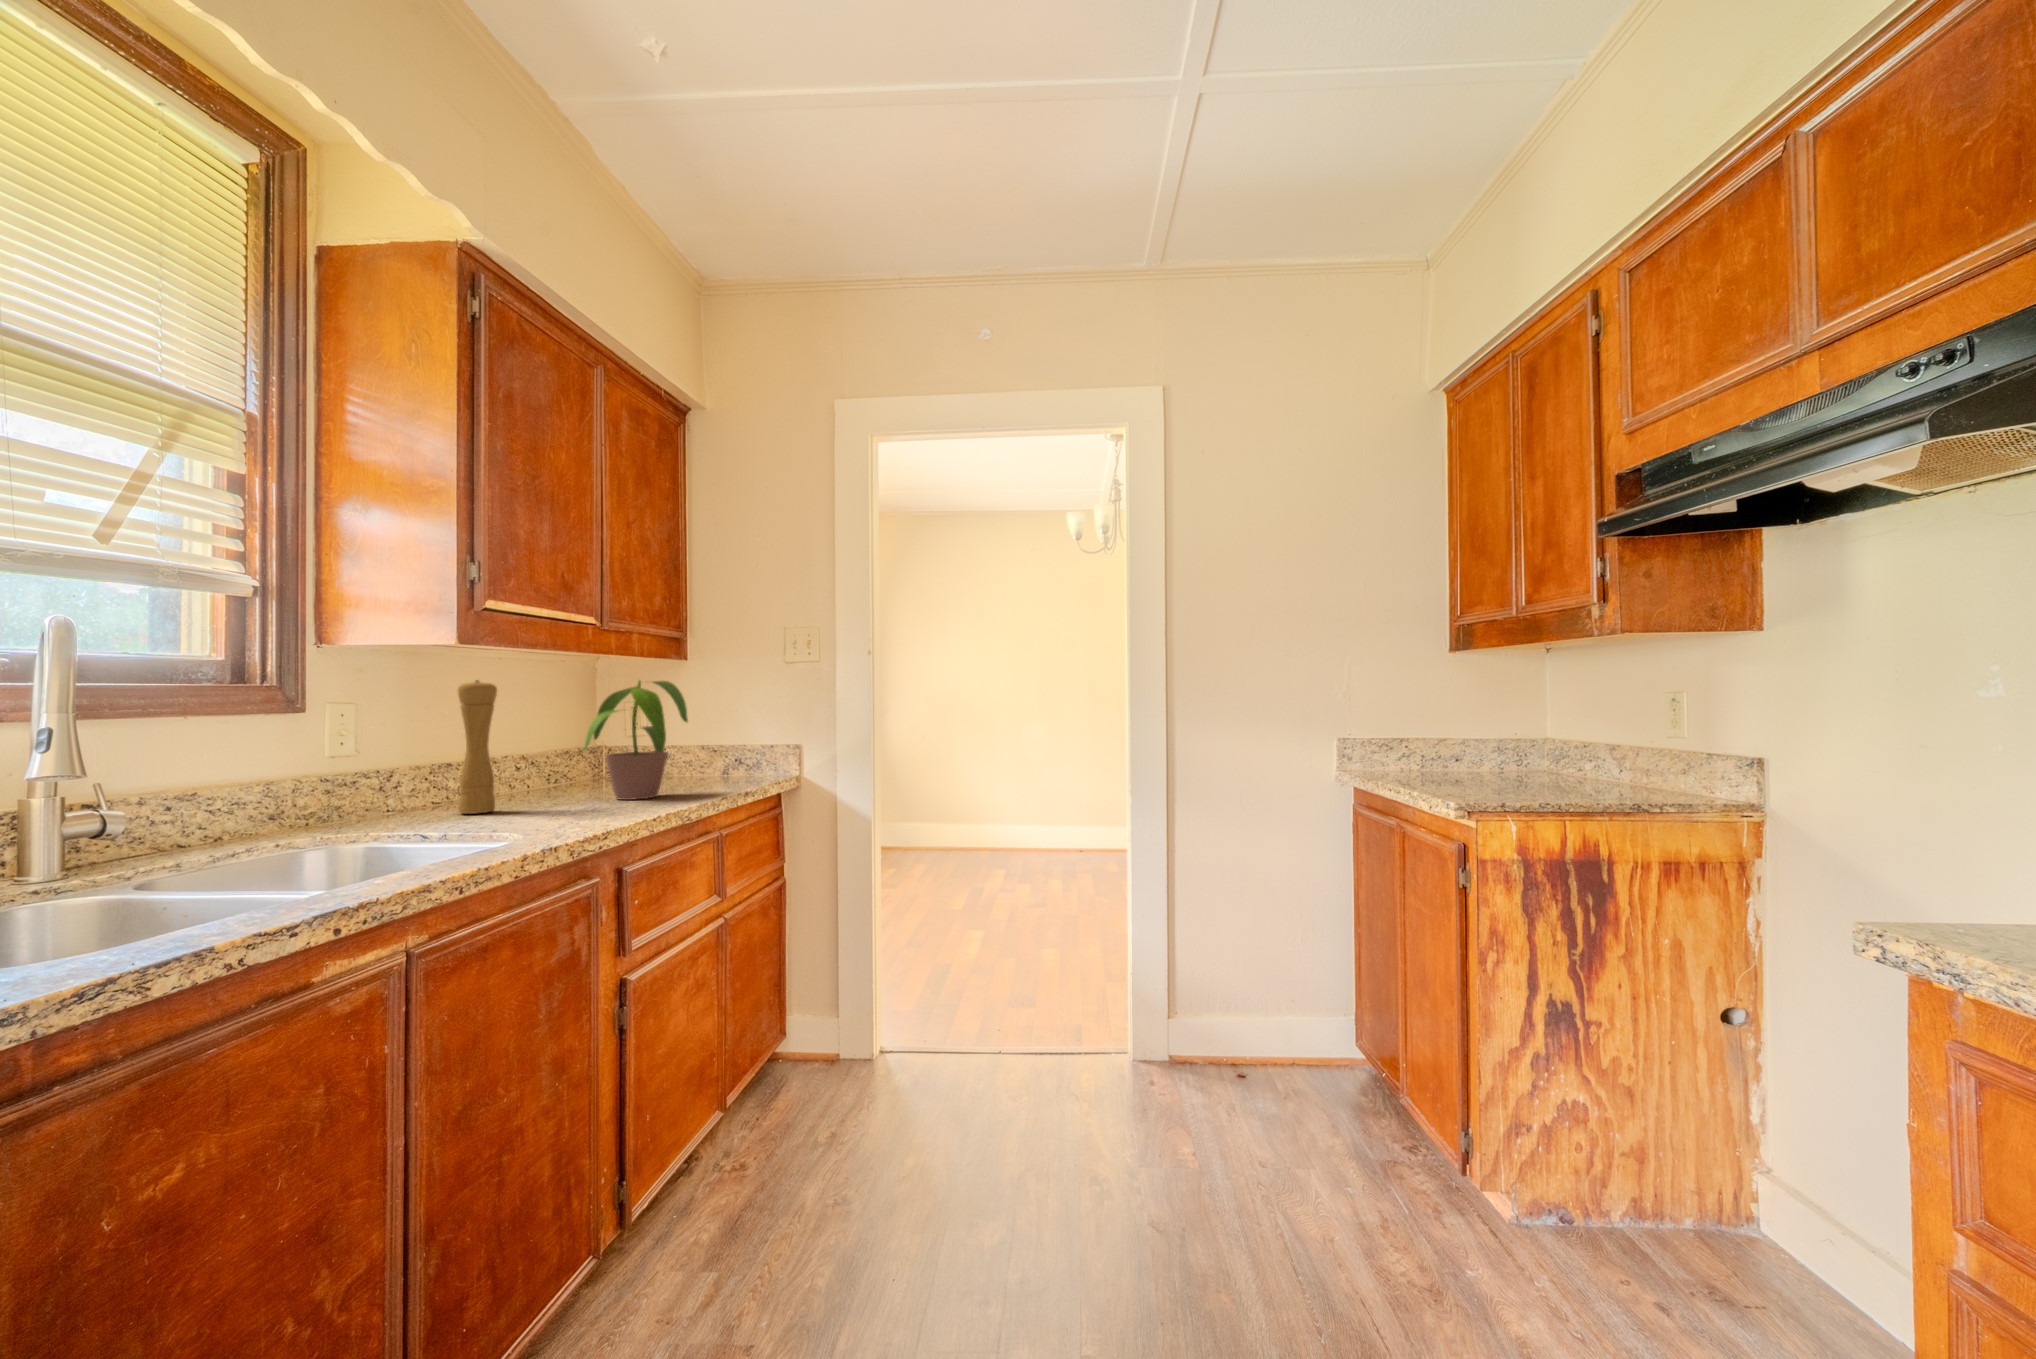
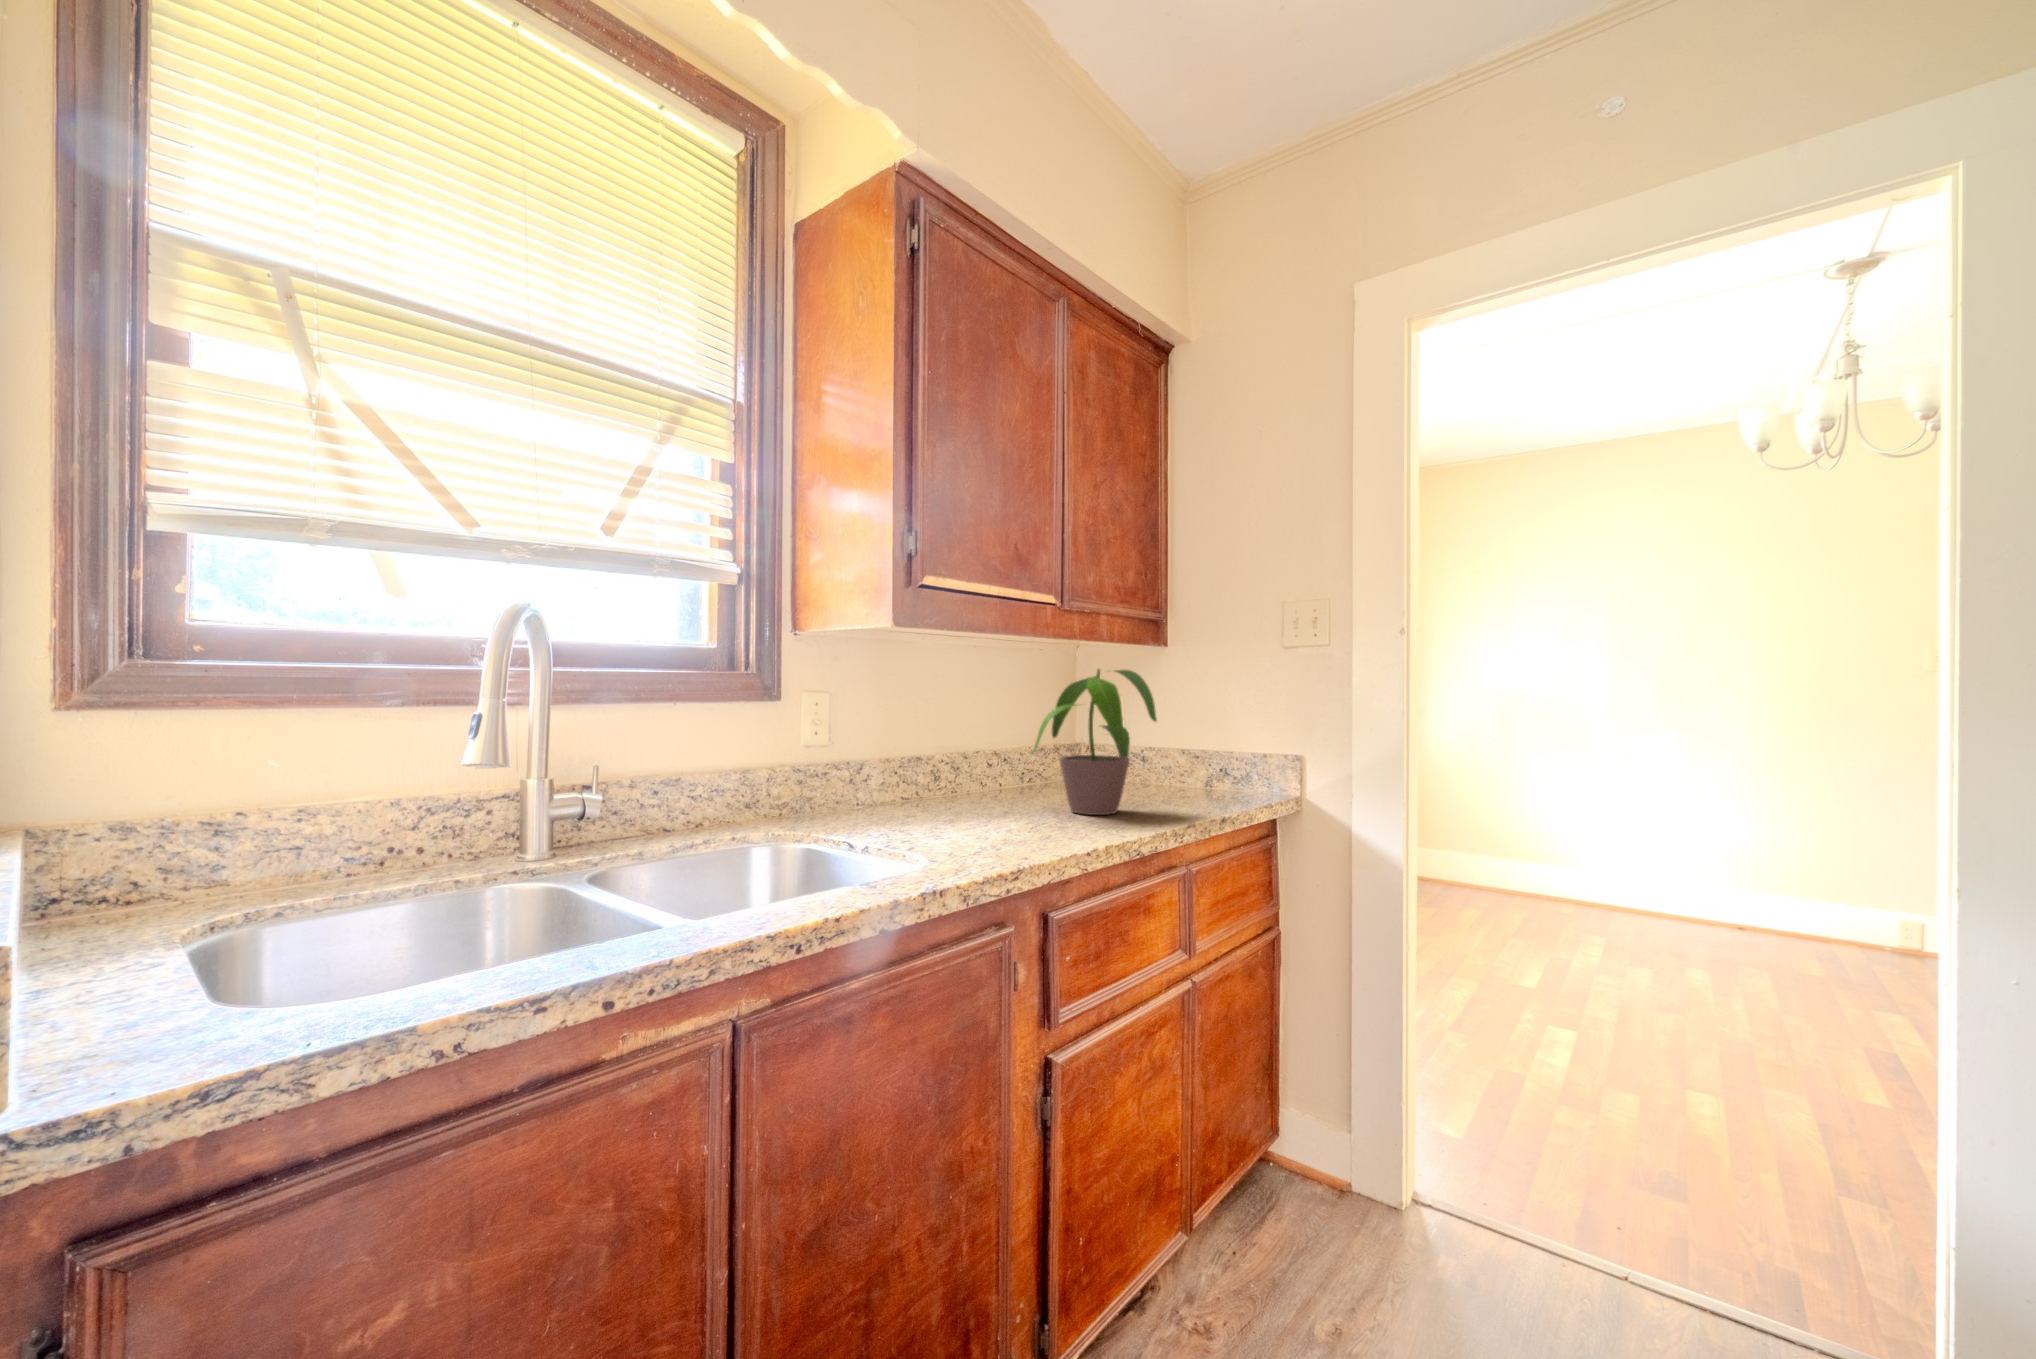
pepper mill: present [458,680,497,814] -> none [910,668,947,816]

